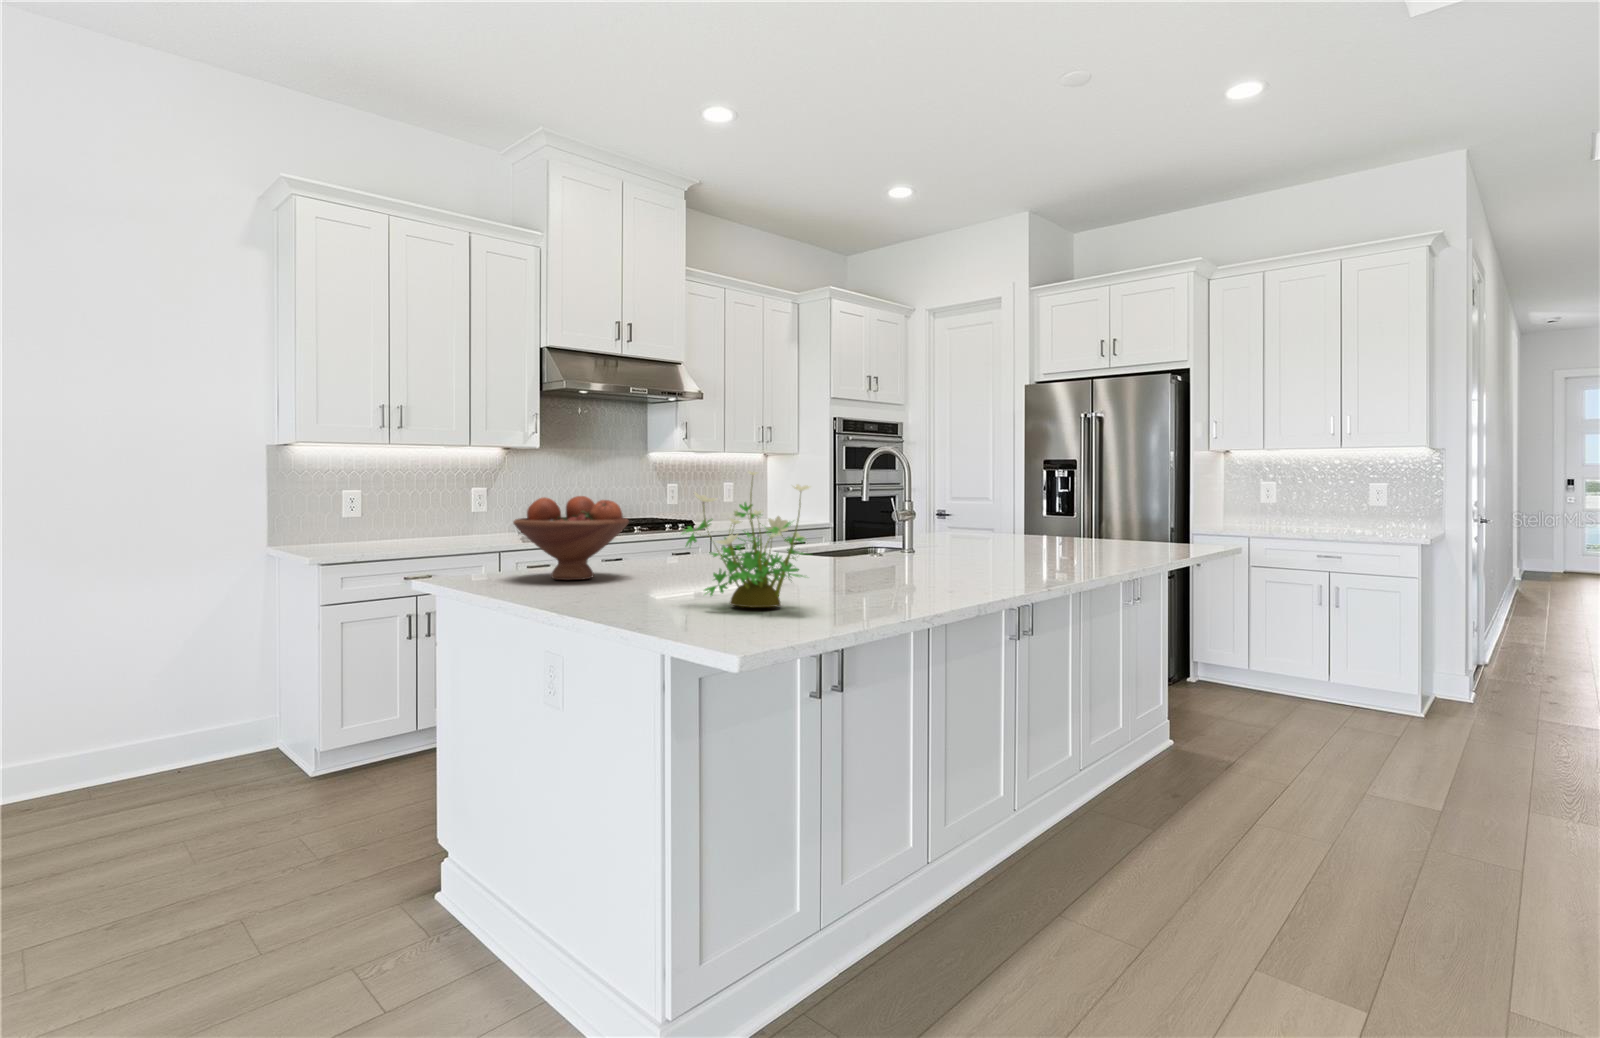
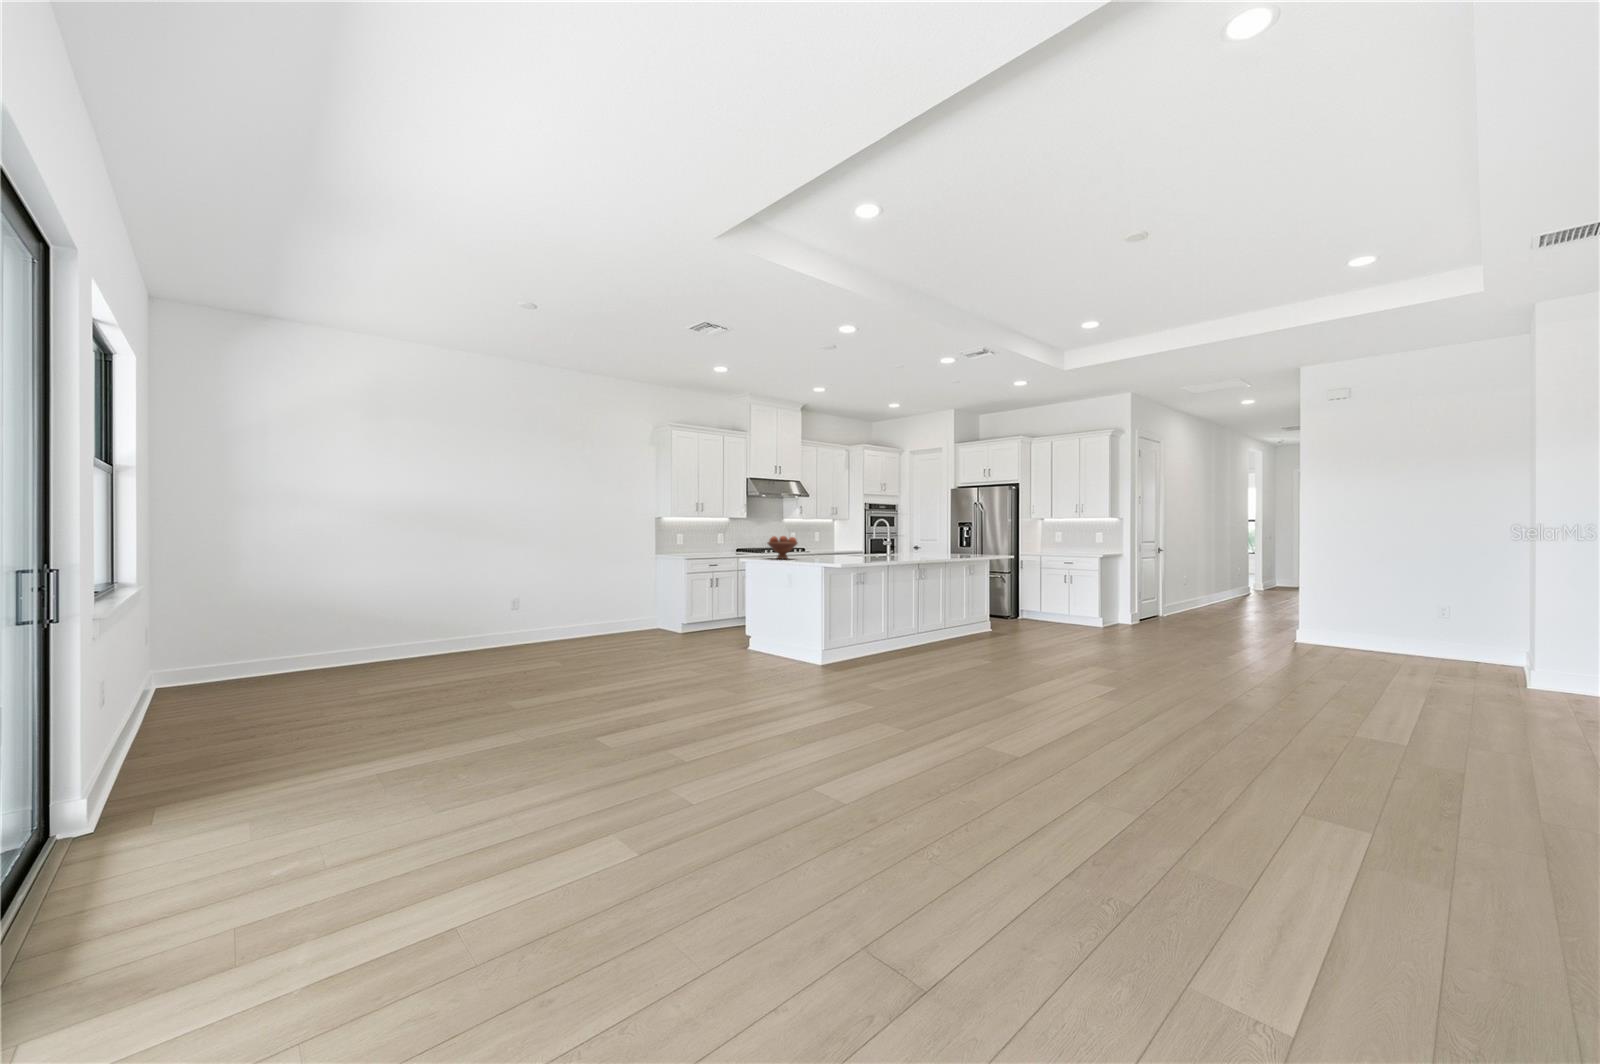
potted plant: present [682,471,810,607] -> none [817,530,848,562]

